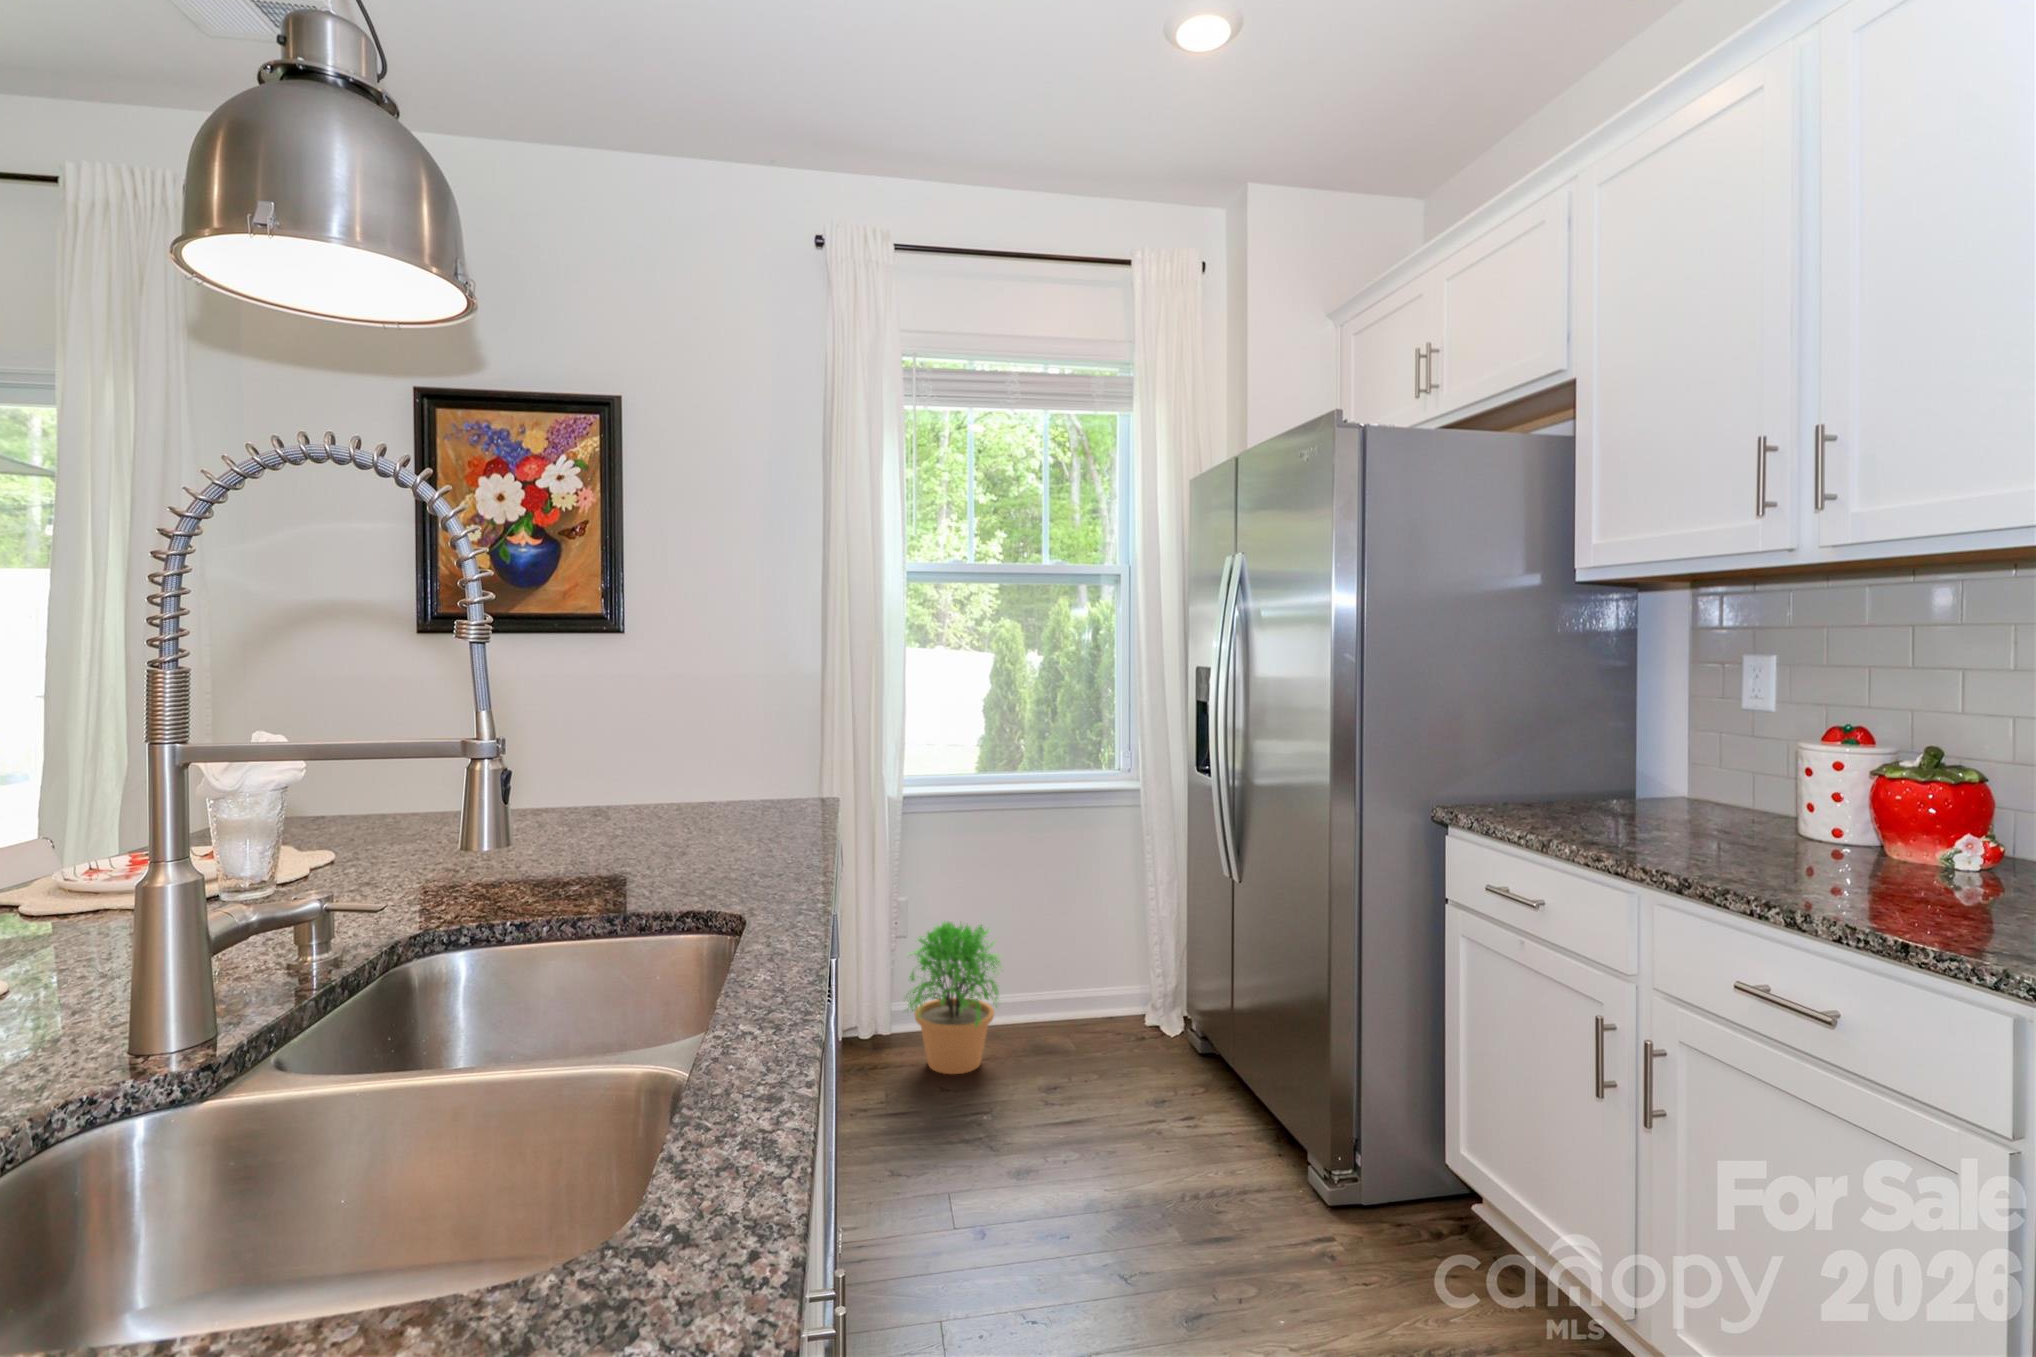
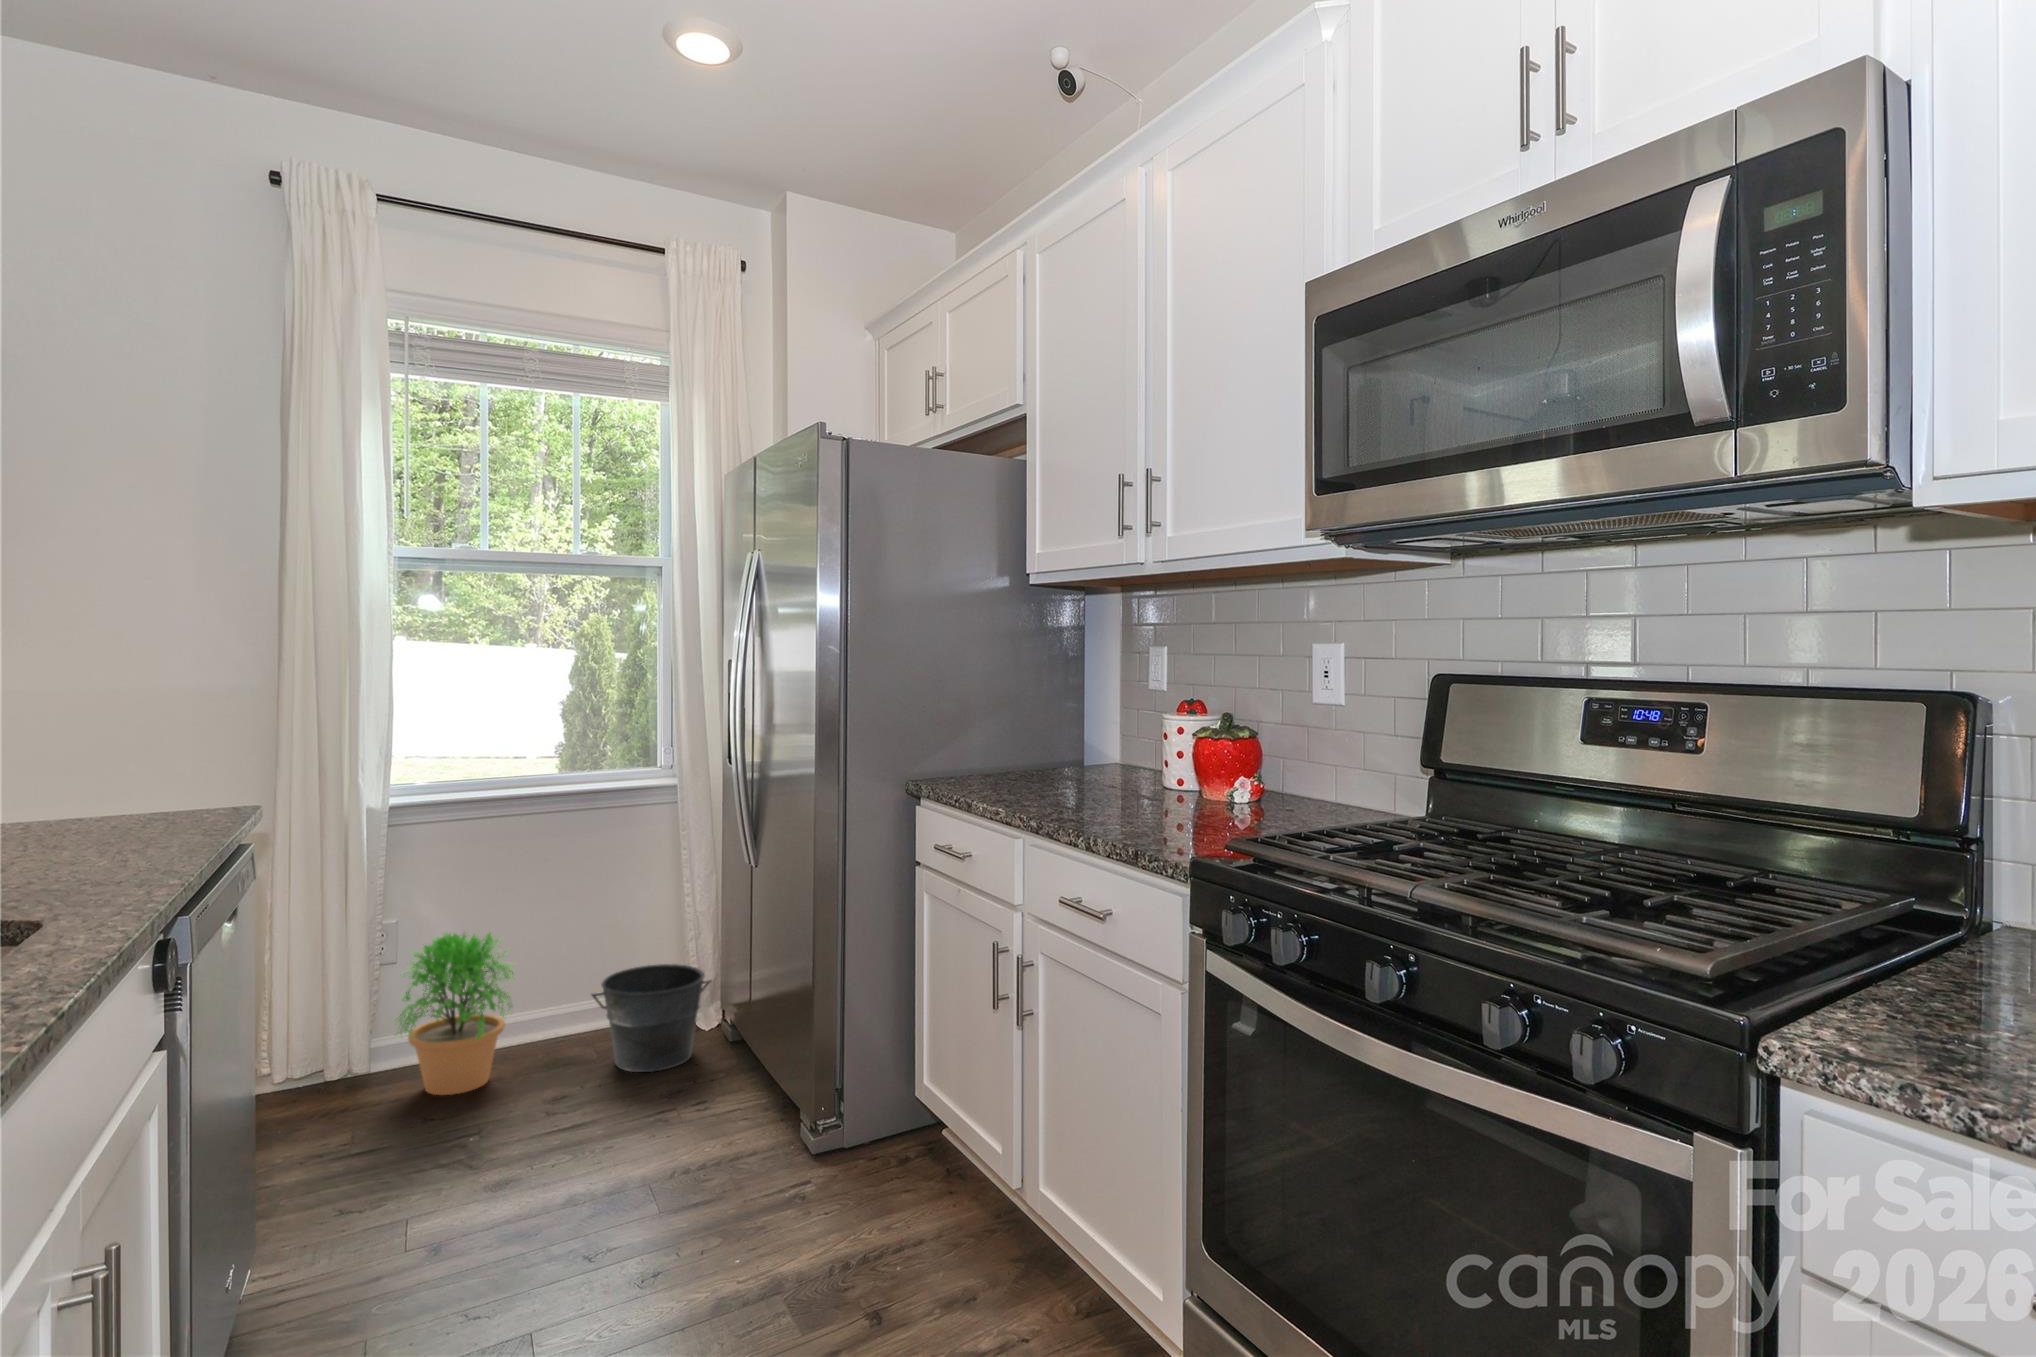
bucket: none [1069,966,1182,1076] -> present [591,964,712,1072]

